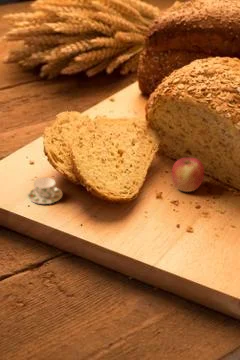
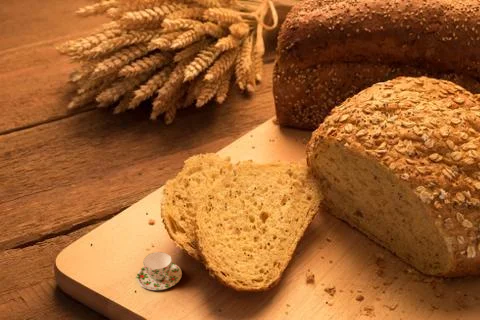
apple: present [172,158,204,192] -> none [329,229,374,276]

